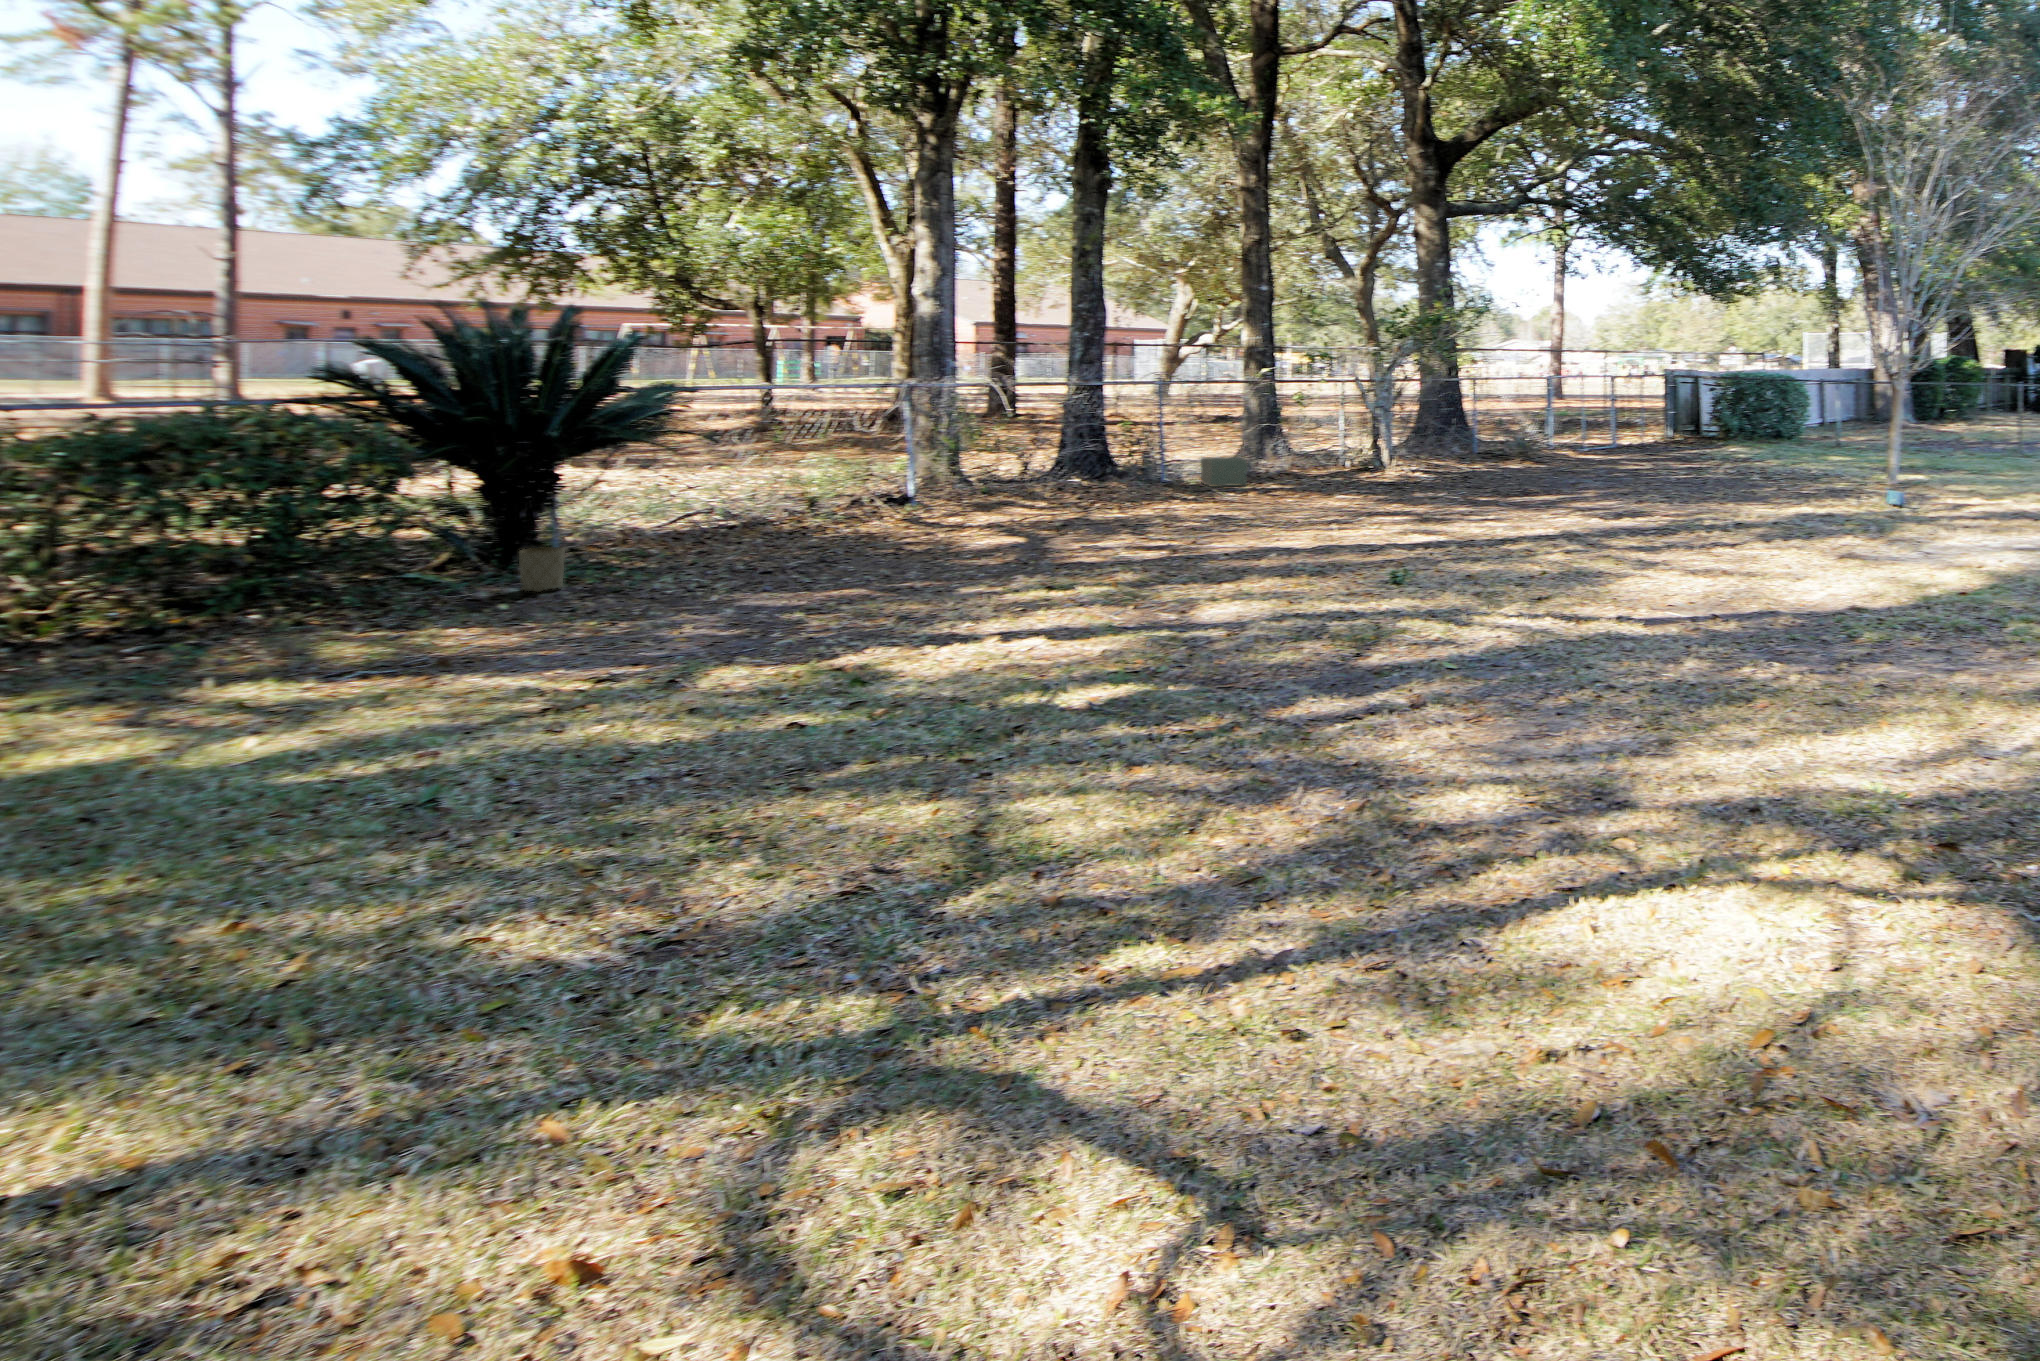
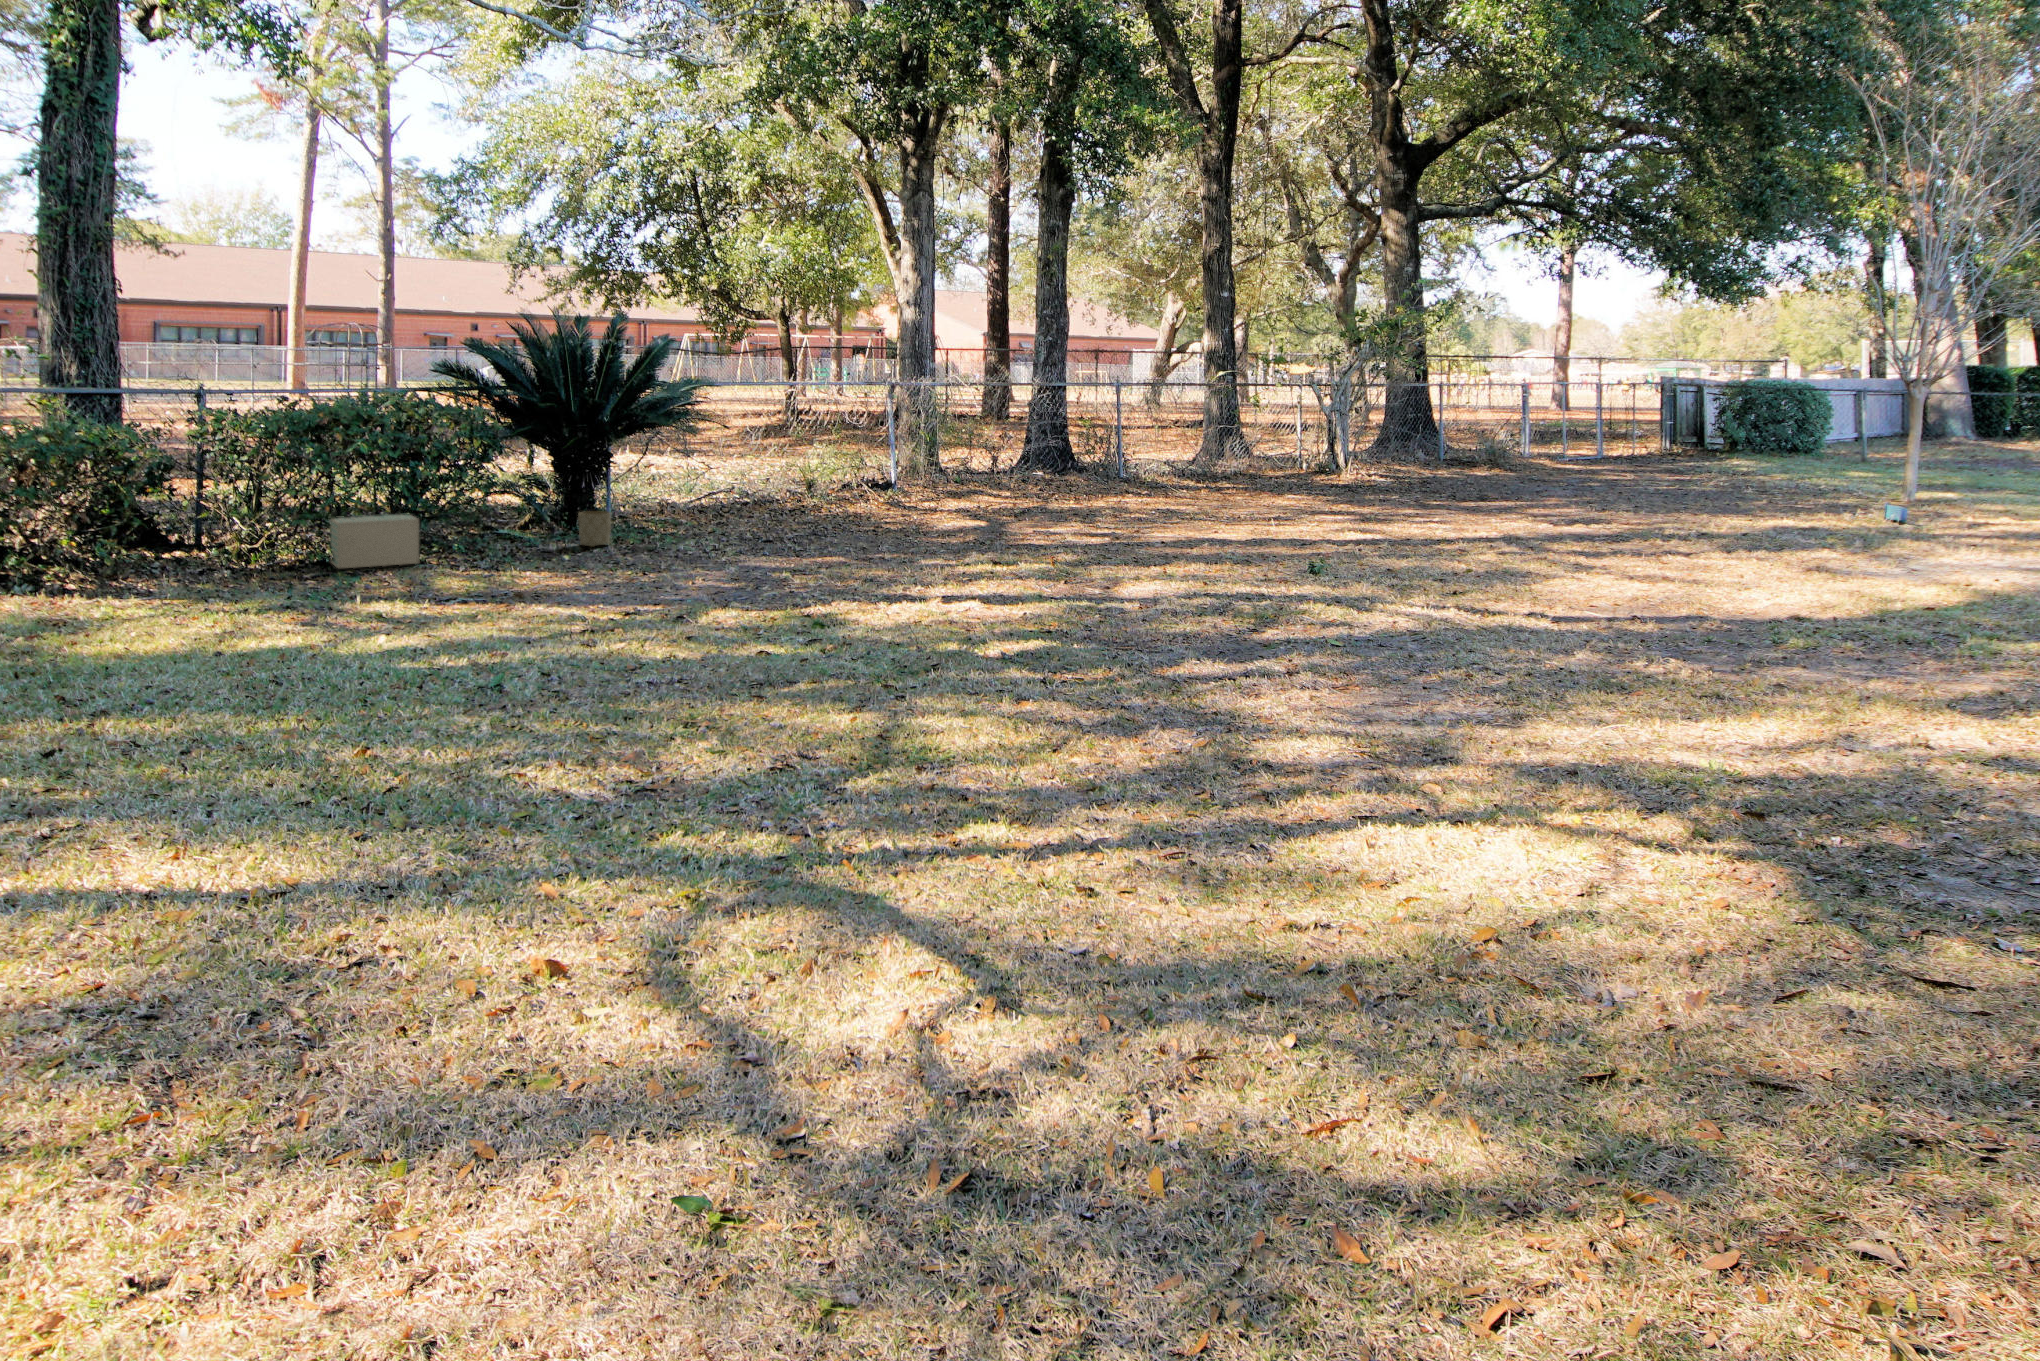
storage box: present [1201,456,1247,487] -> present [331,515,419,569]

